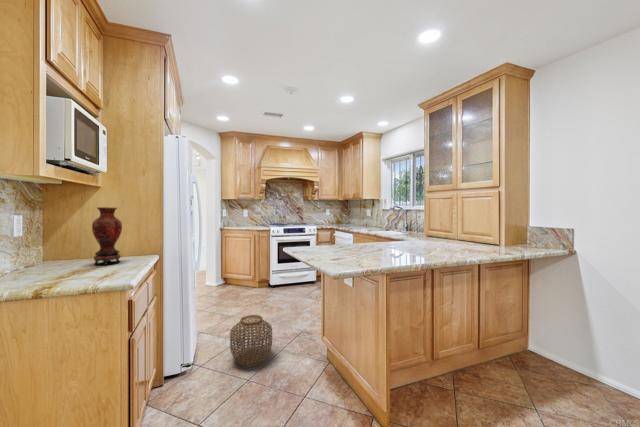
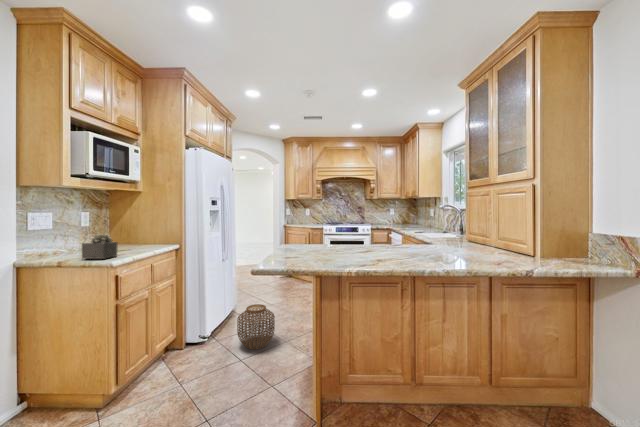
vase: present [92,207,122,265] -> none [132,209,153,251]
succulent plant: none [36,242,90,282] -> present [82,234,117,259]

